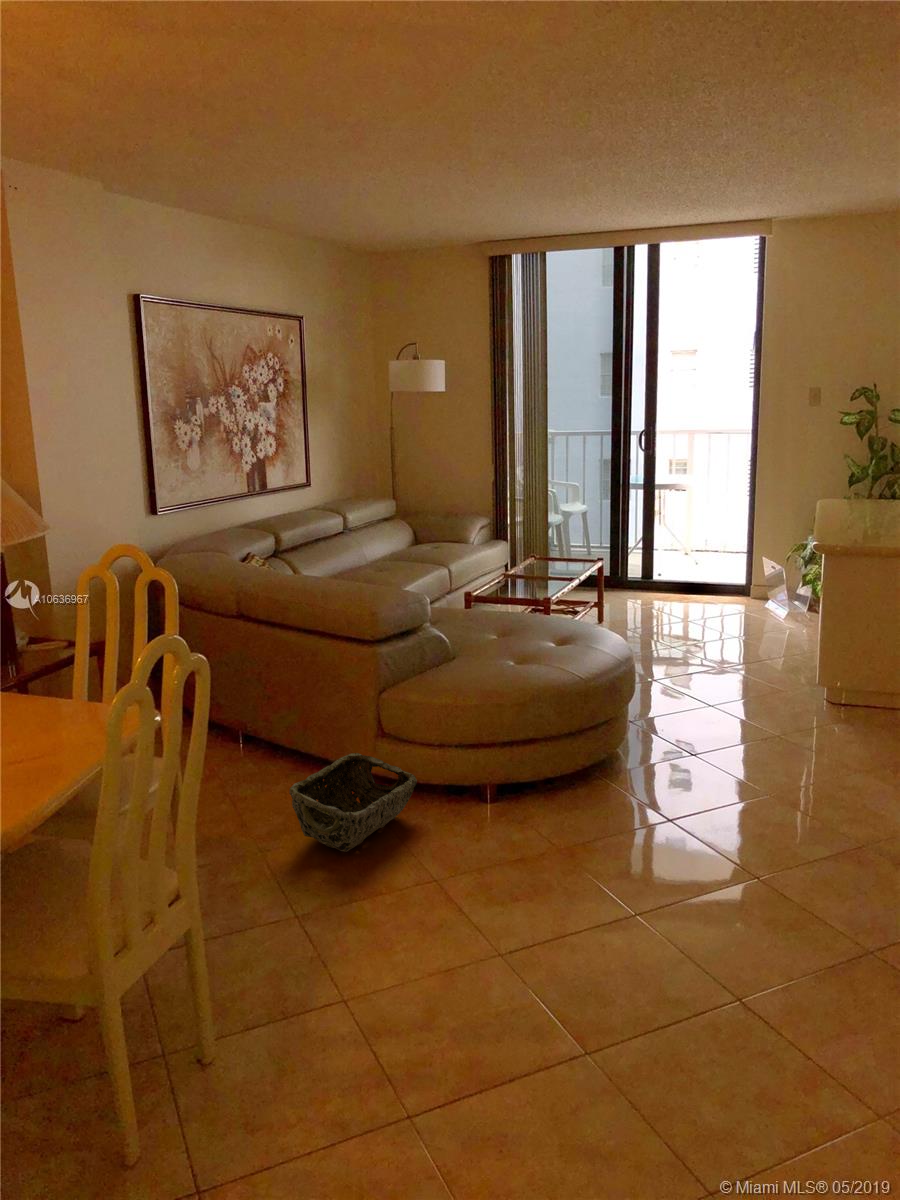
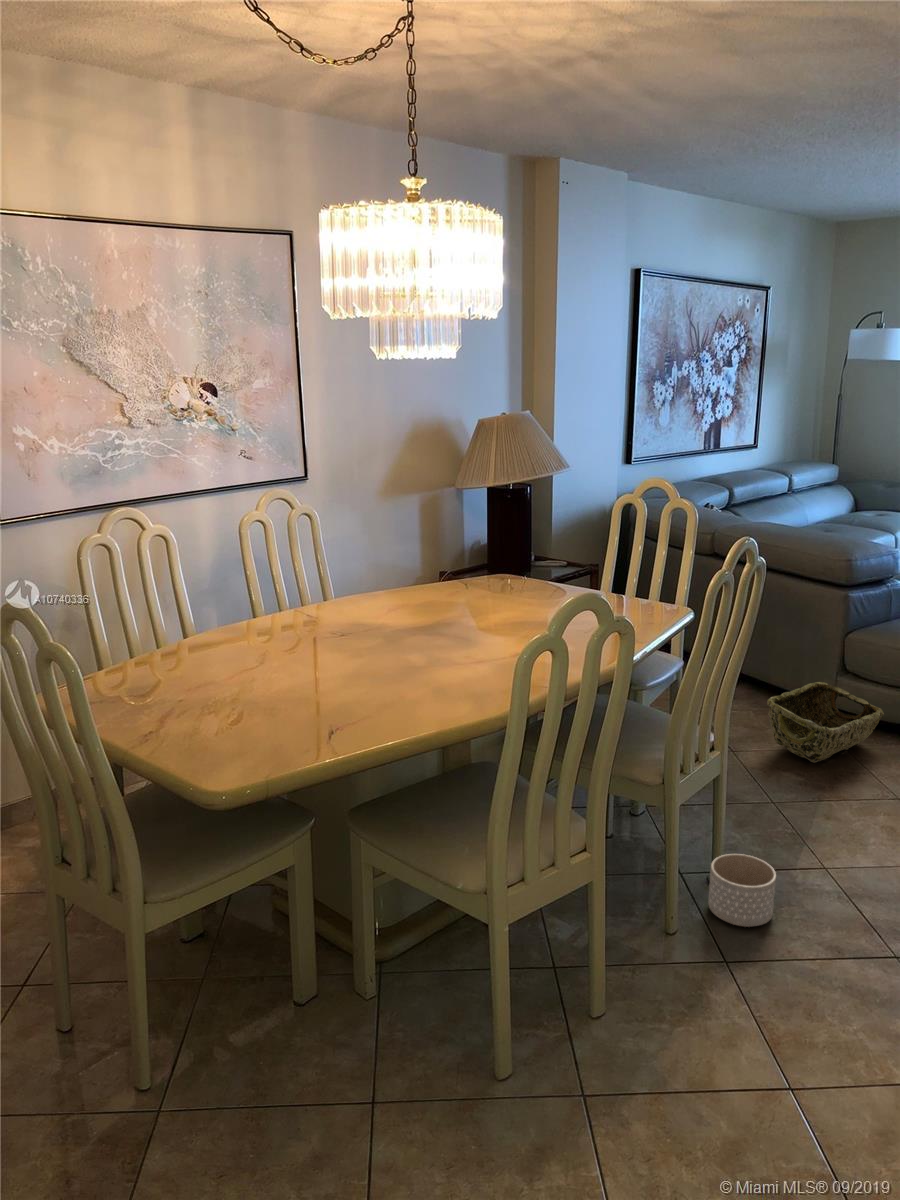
planter: none [180,1020,264,1122] -> present [708,854,776,927]

